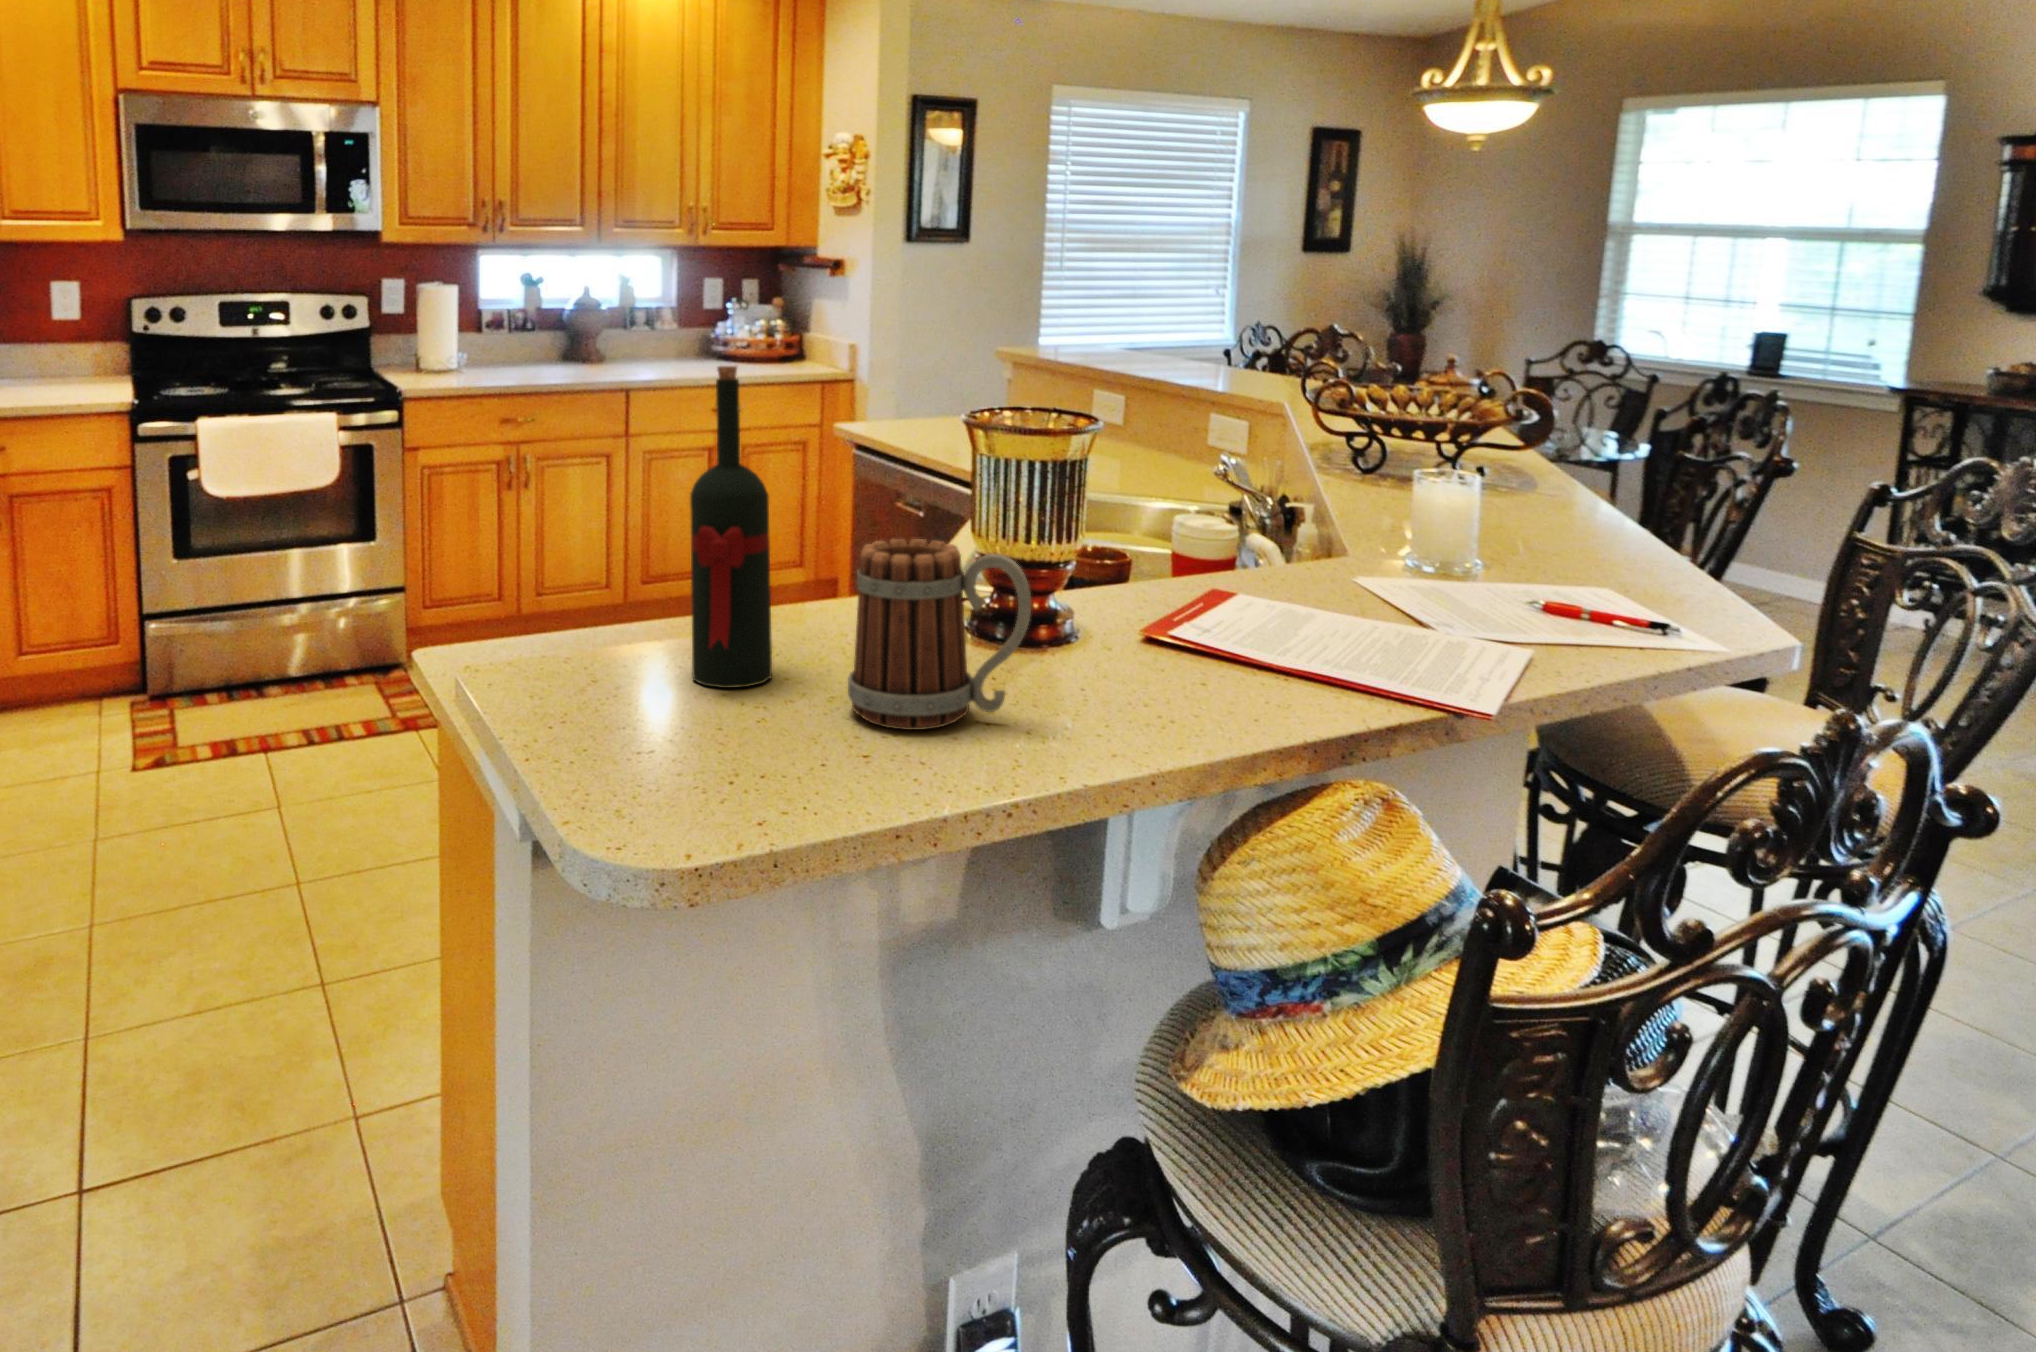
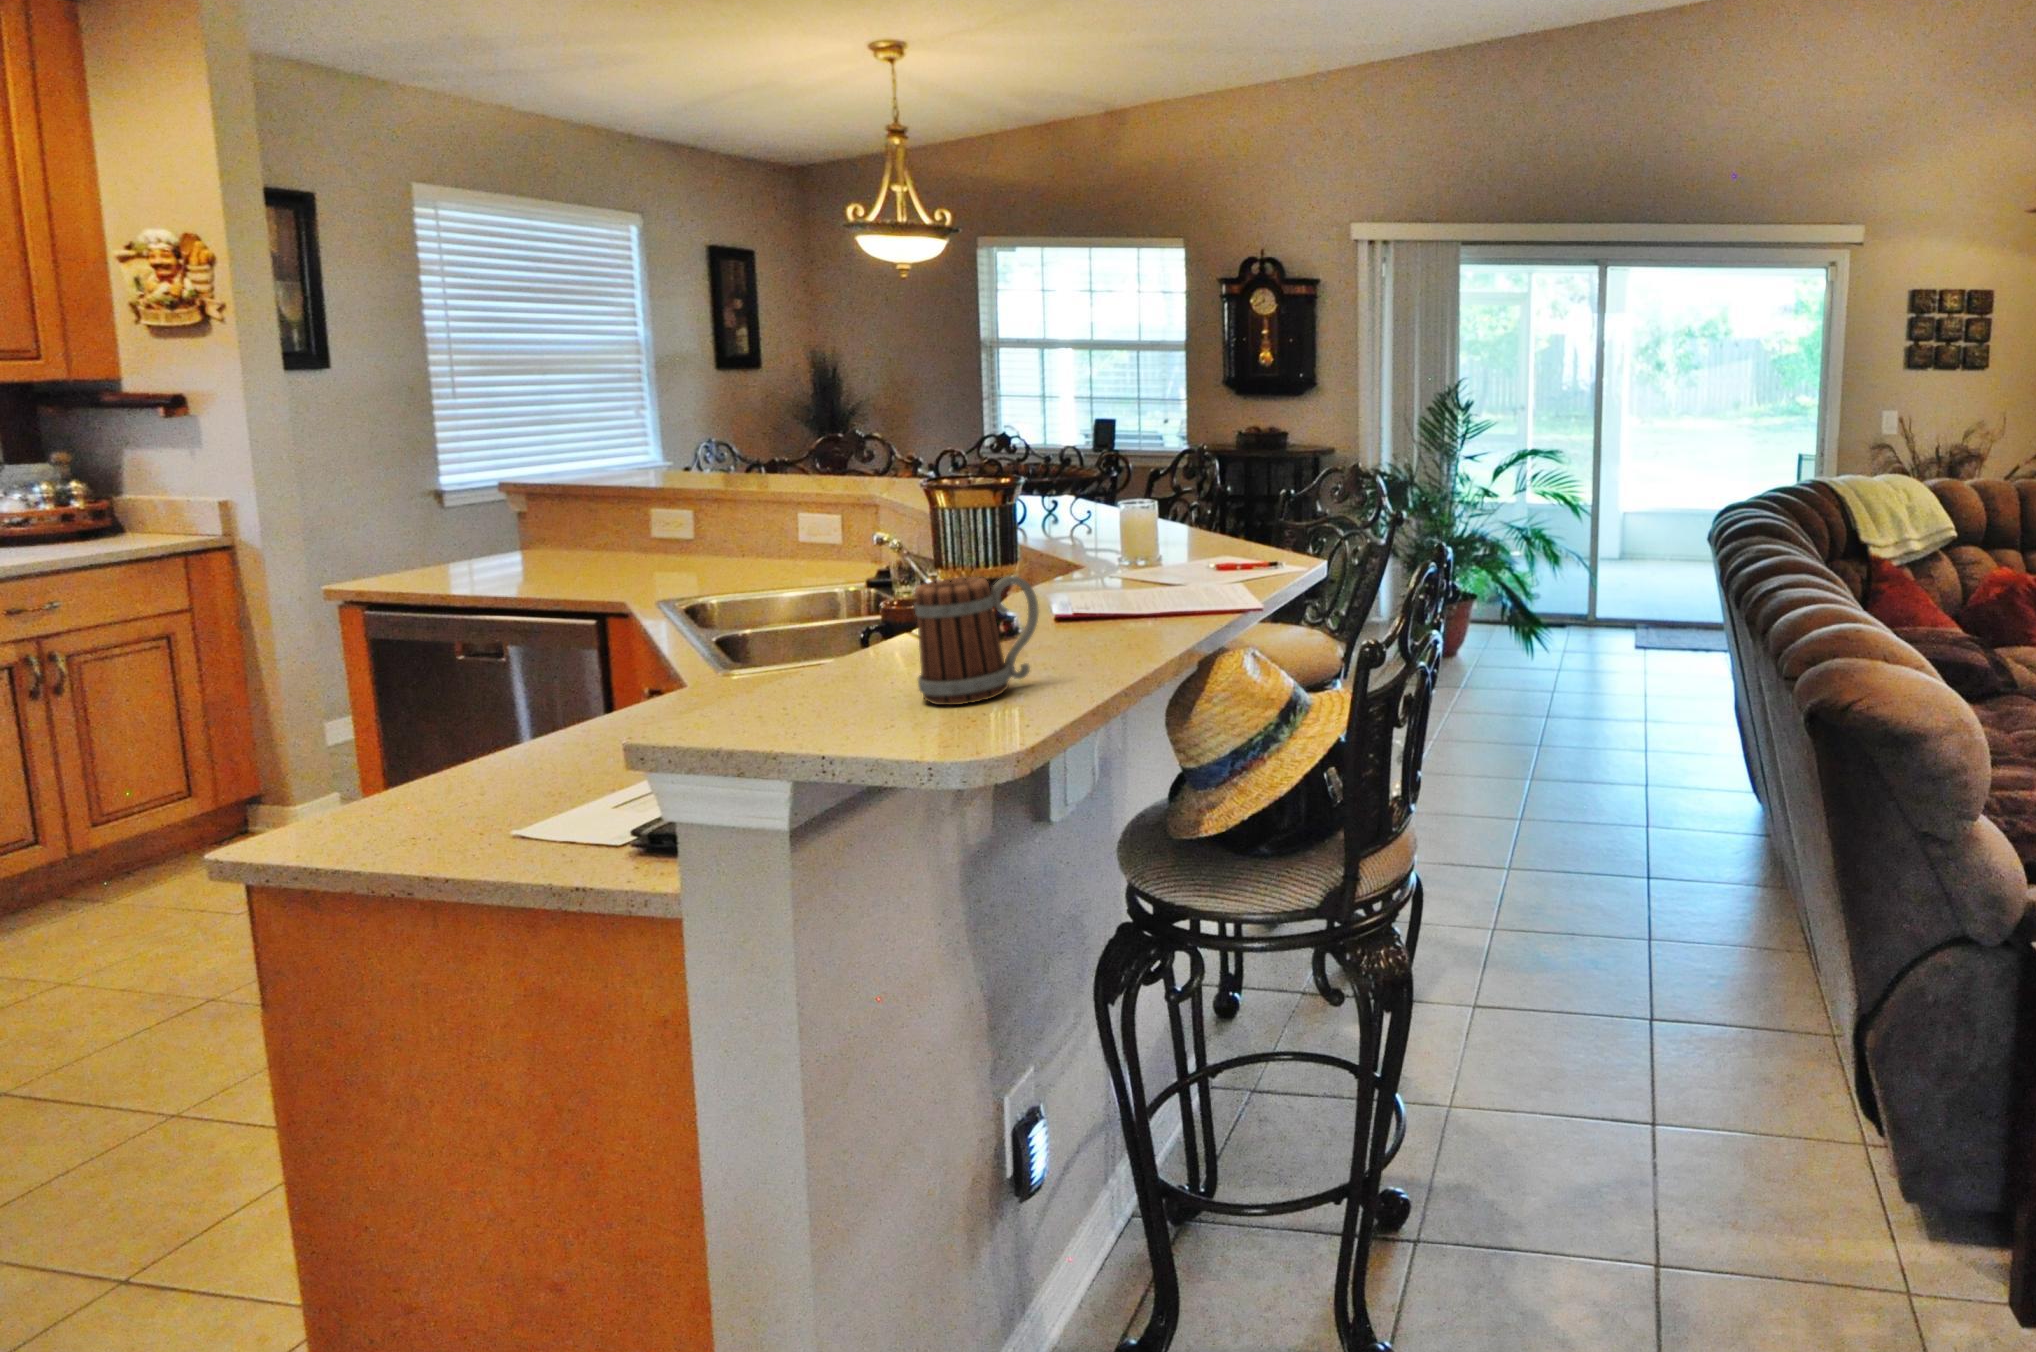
wine bottle: present [690,366,772,688] -> none [740,475,834,727]

